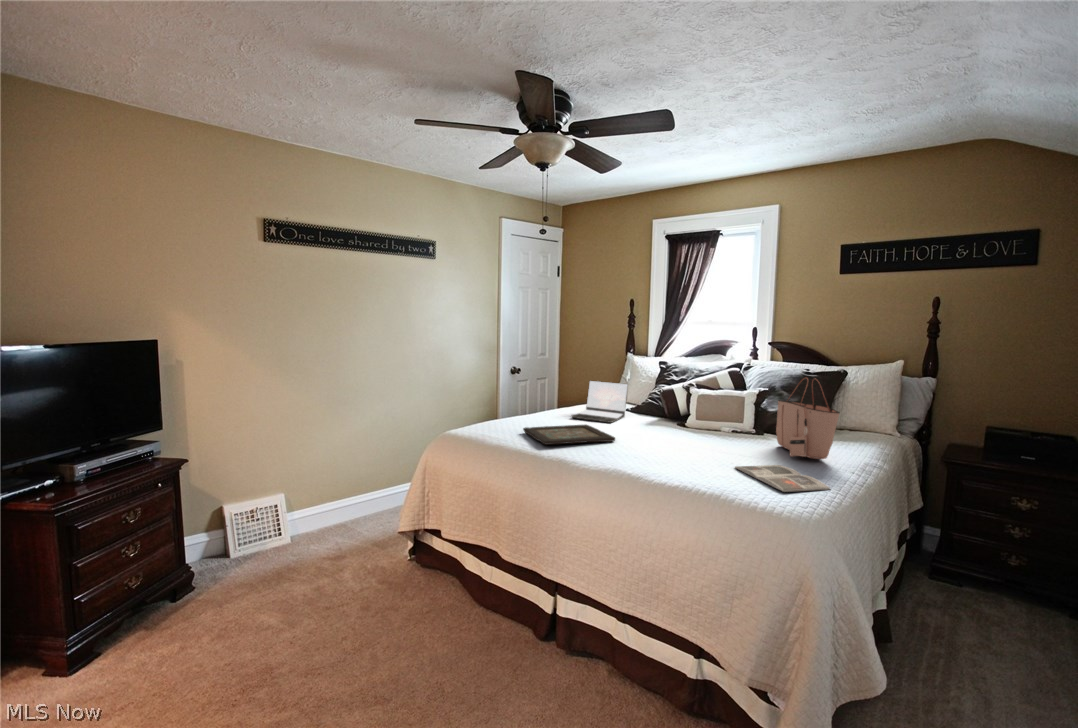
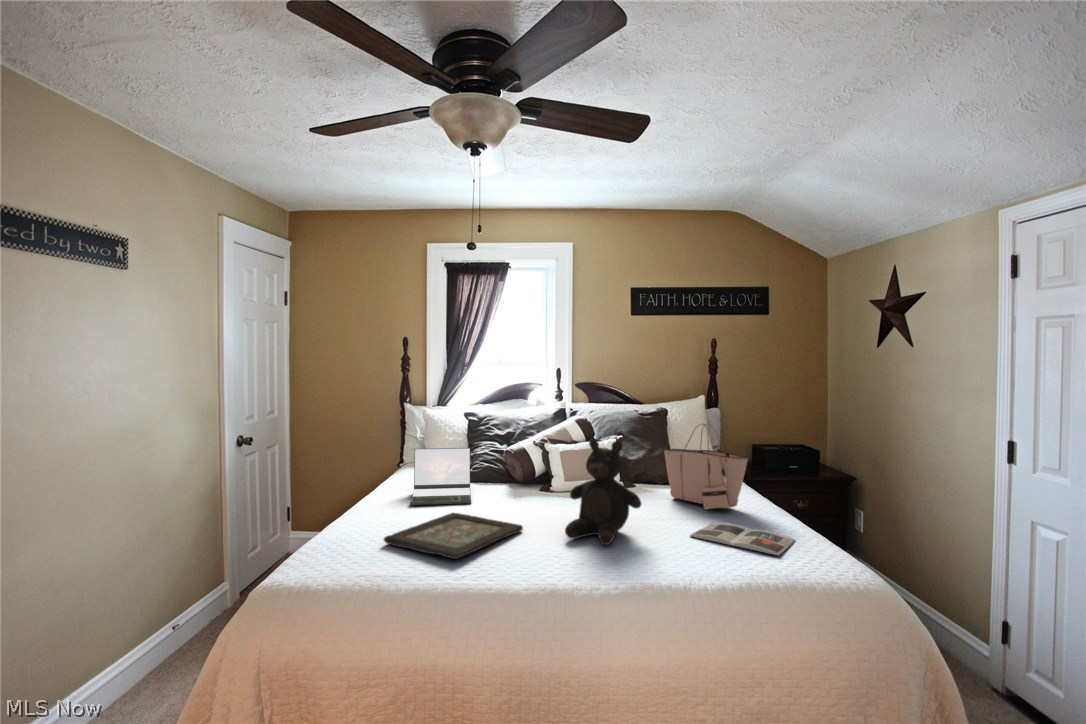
teddy bear: none [633,377,695,458] -> present [565,439,641,545]

